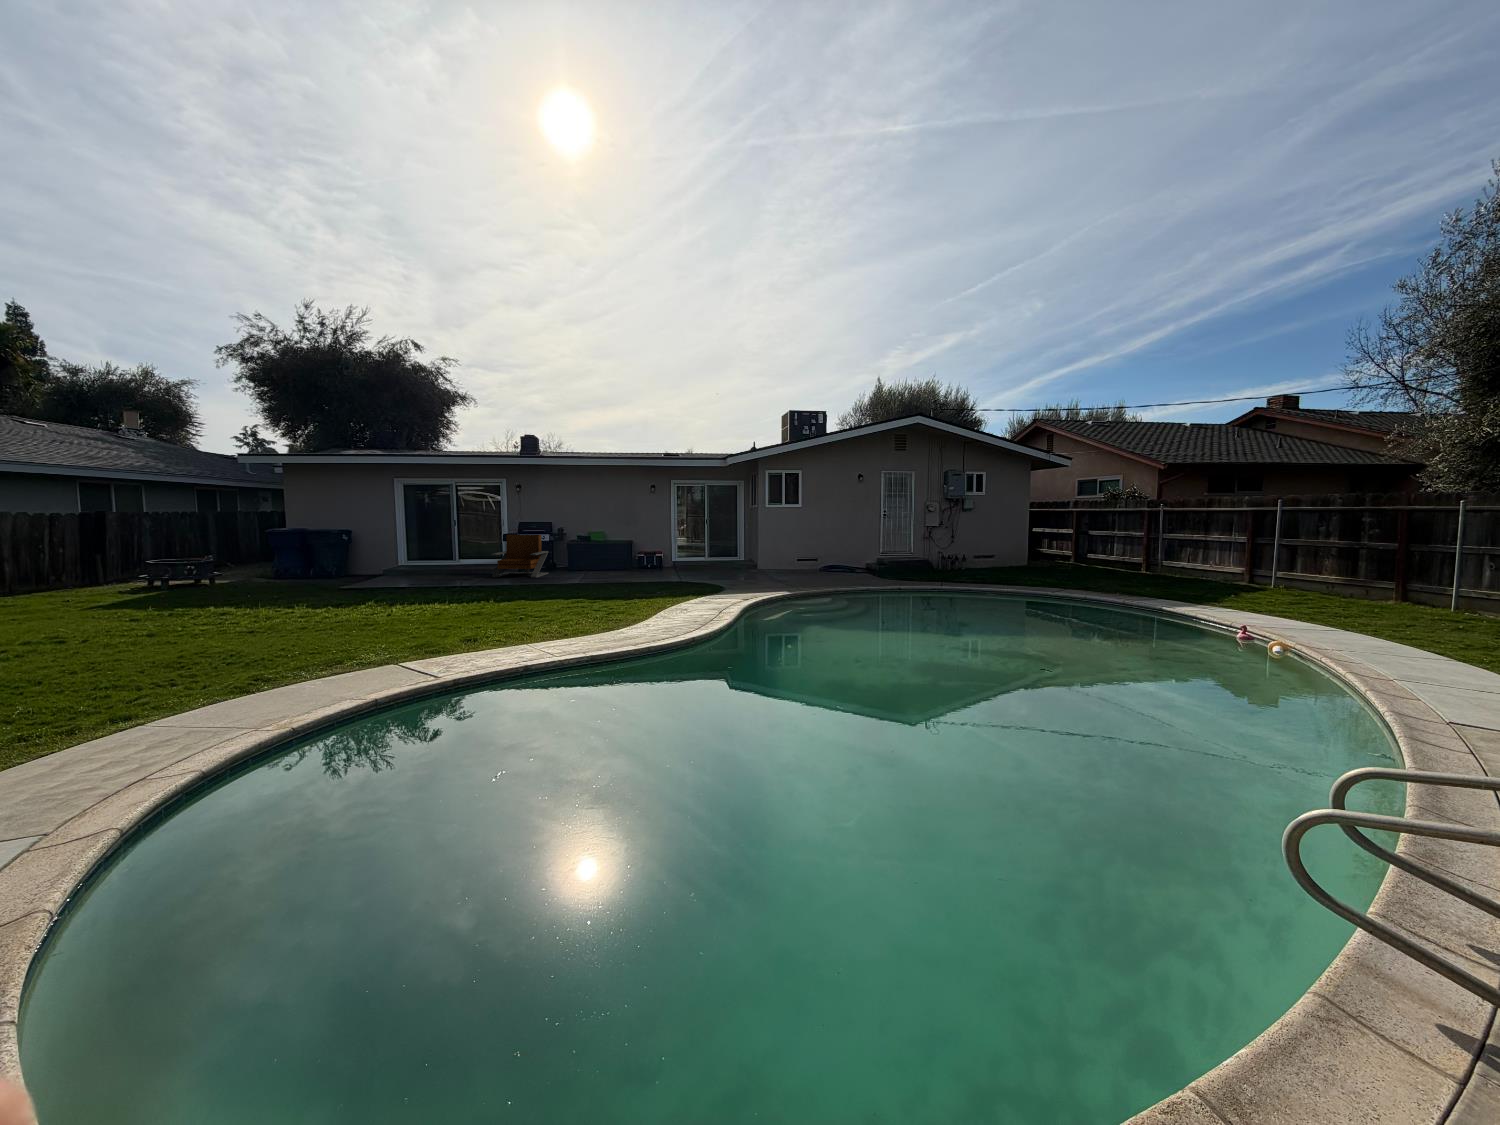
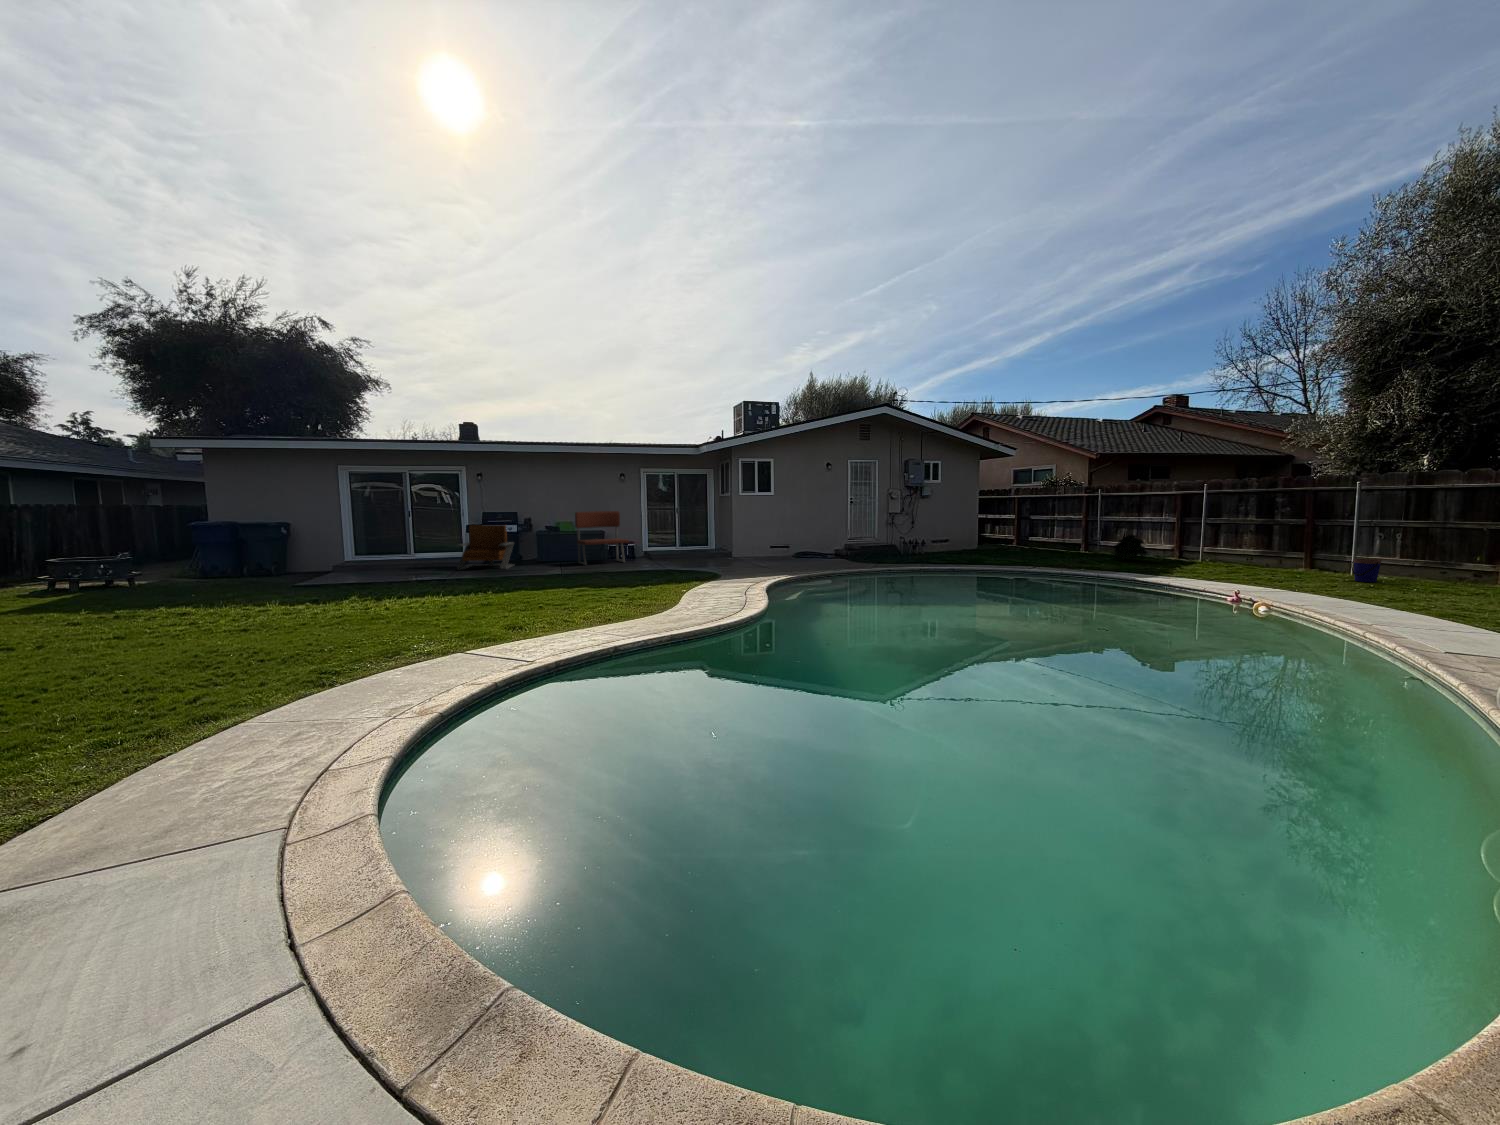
bench: none [605,522,656,575] -> present [575,511,629,565]
potted plant: none [1168,553,1211,581] -> present [1112,535,1148,560]
bucket: none [1437,588,1475,616] -> present [1351,559,1381,582]

